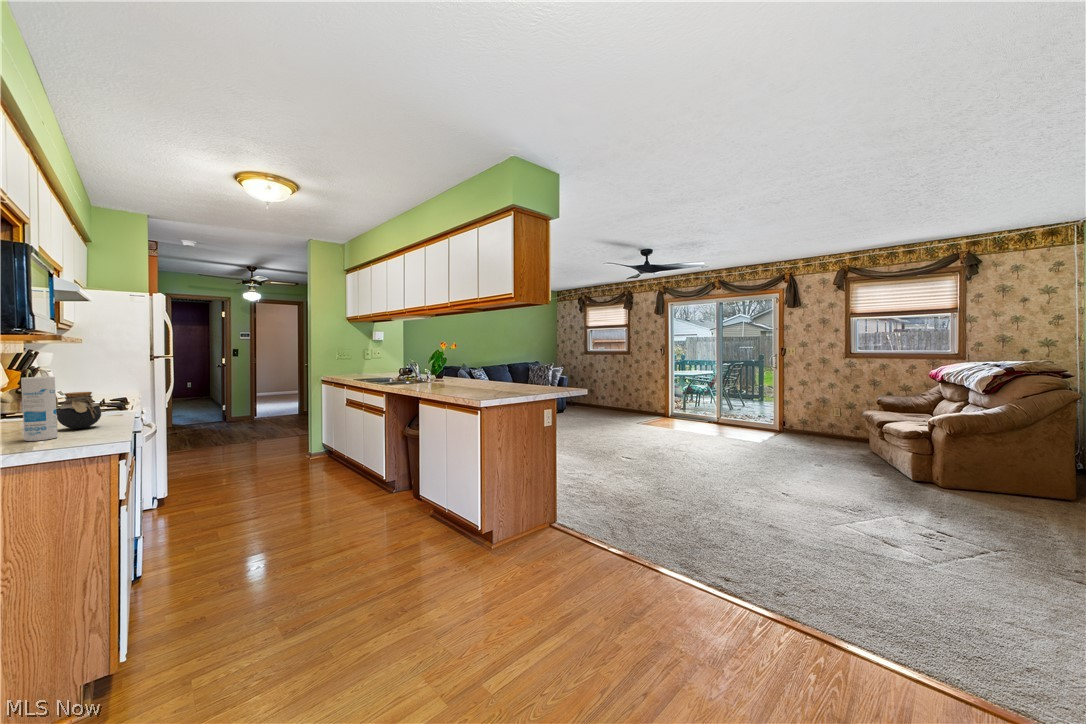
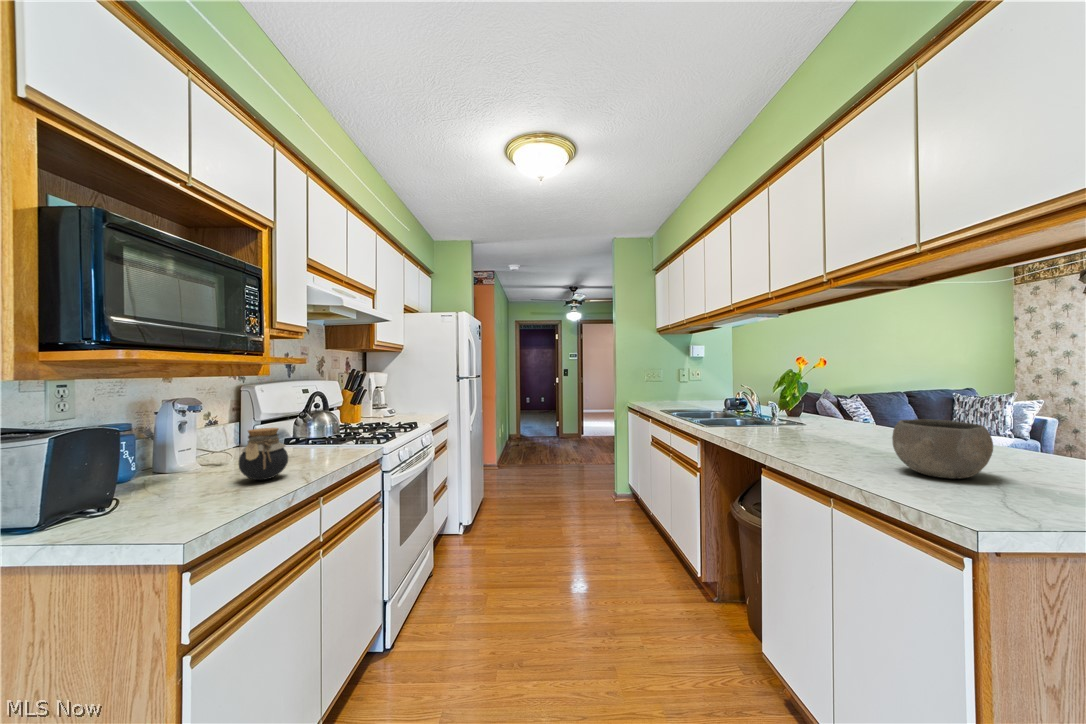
bowl: none [469,371,499,393] -> present [892,419,993,479]
canister: present [21,377,58,441] -> none [156,409,198,506]

